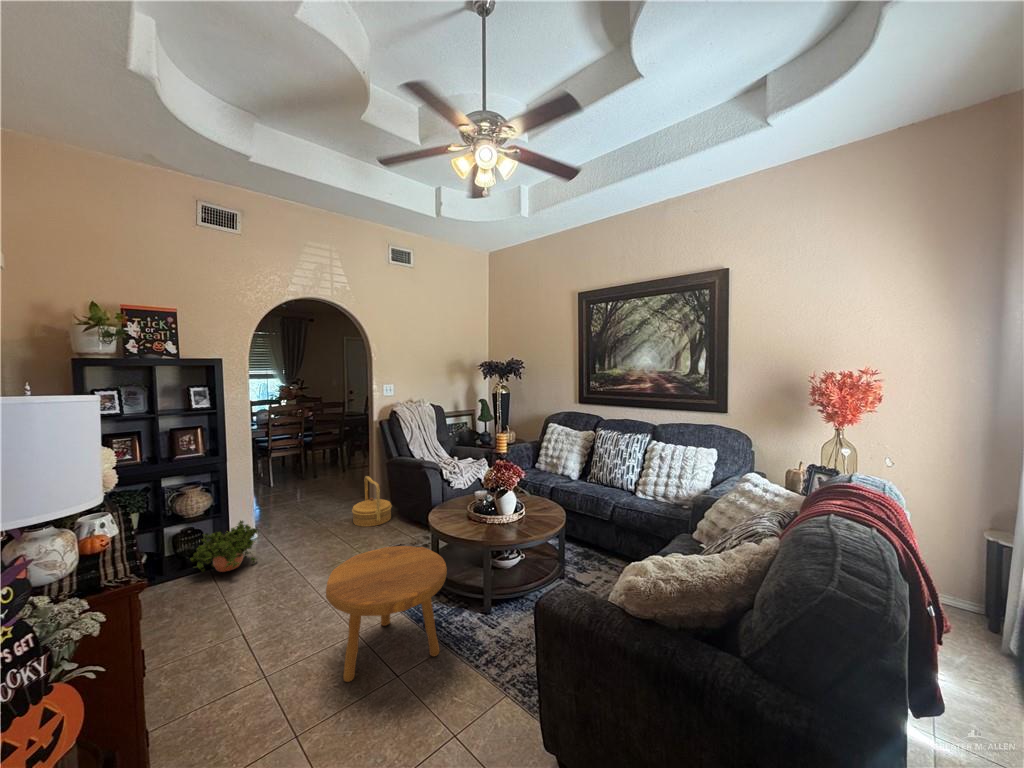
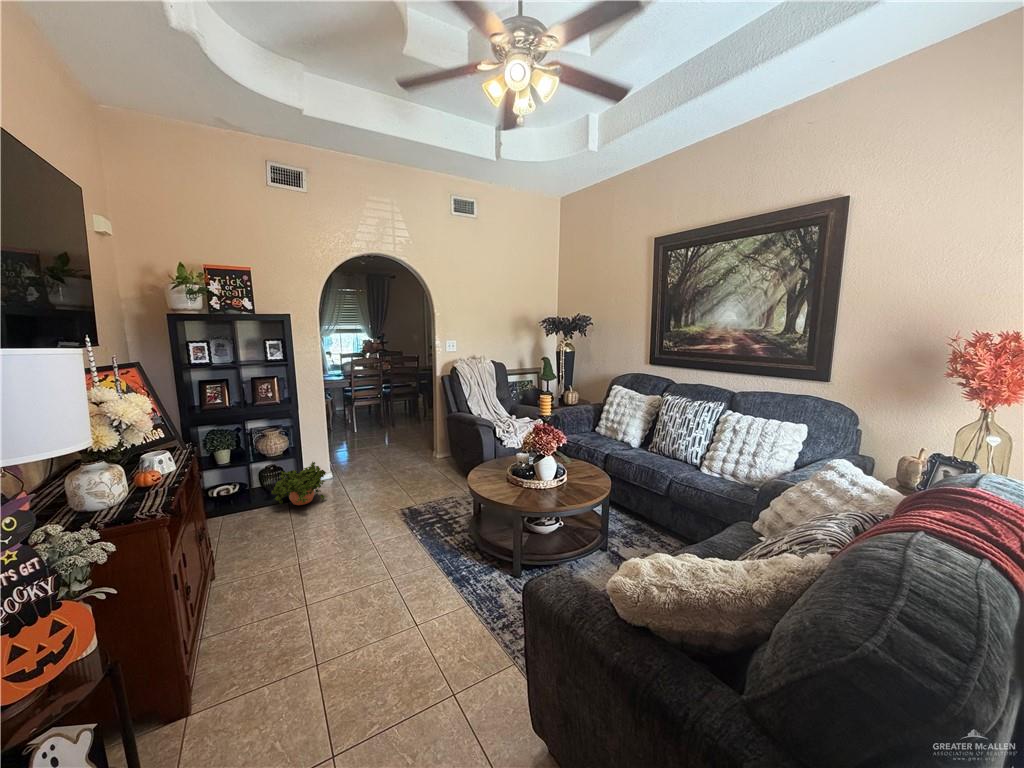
woven basket: present [352,476,392,527] -> none [414,429,450,476]
footstool: present [326,546,447,682] -> none [353,501,471,623]

